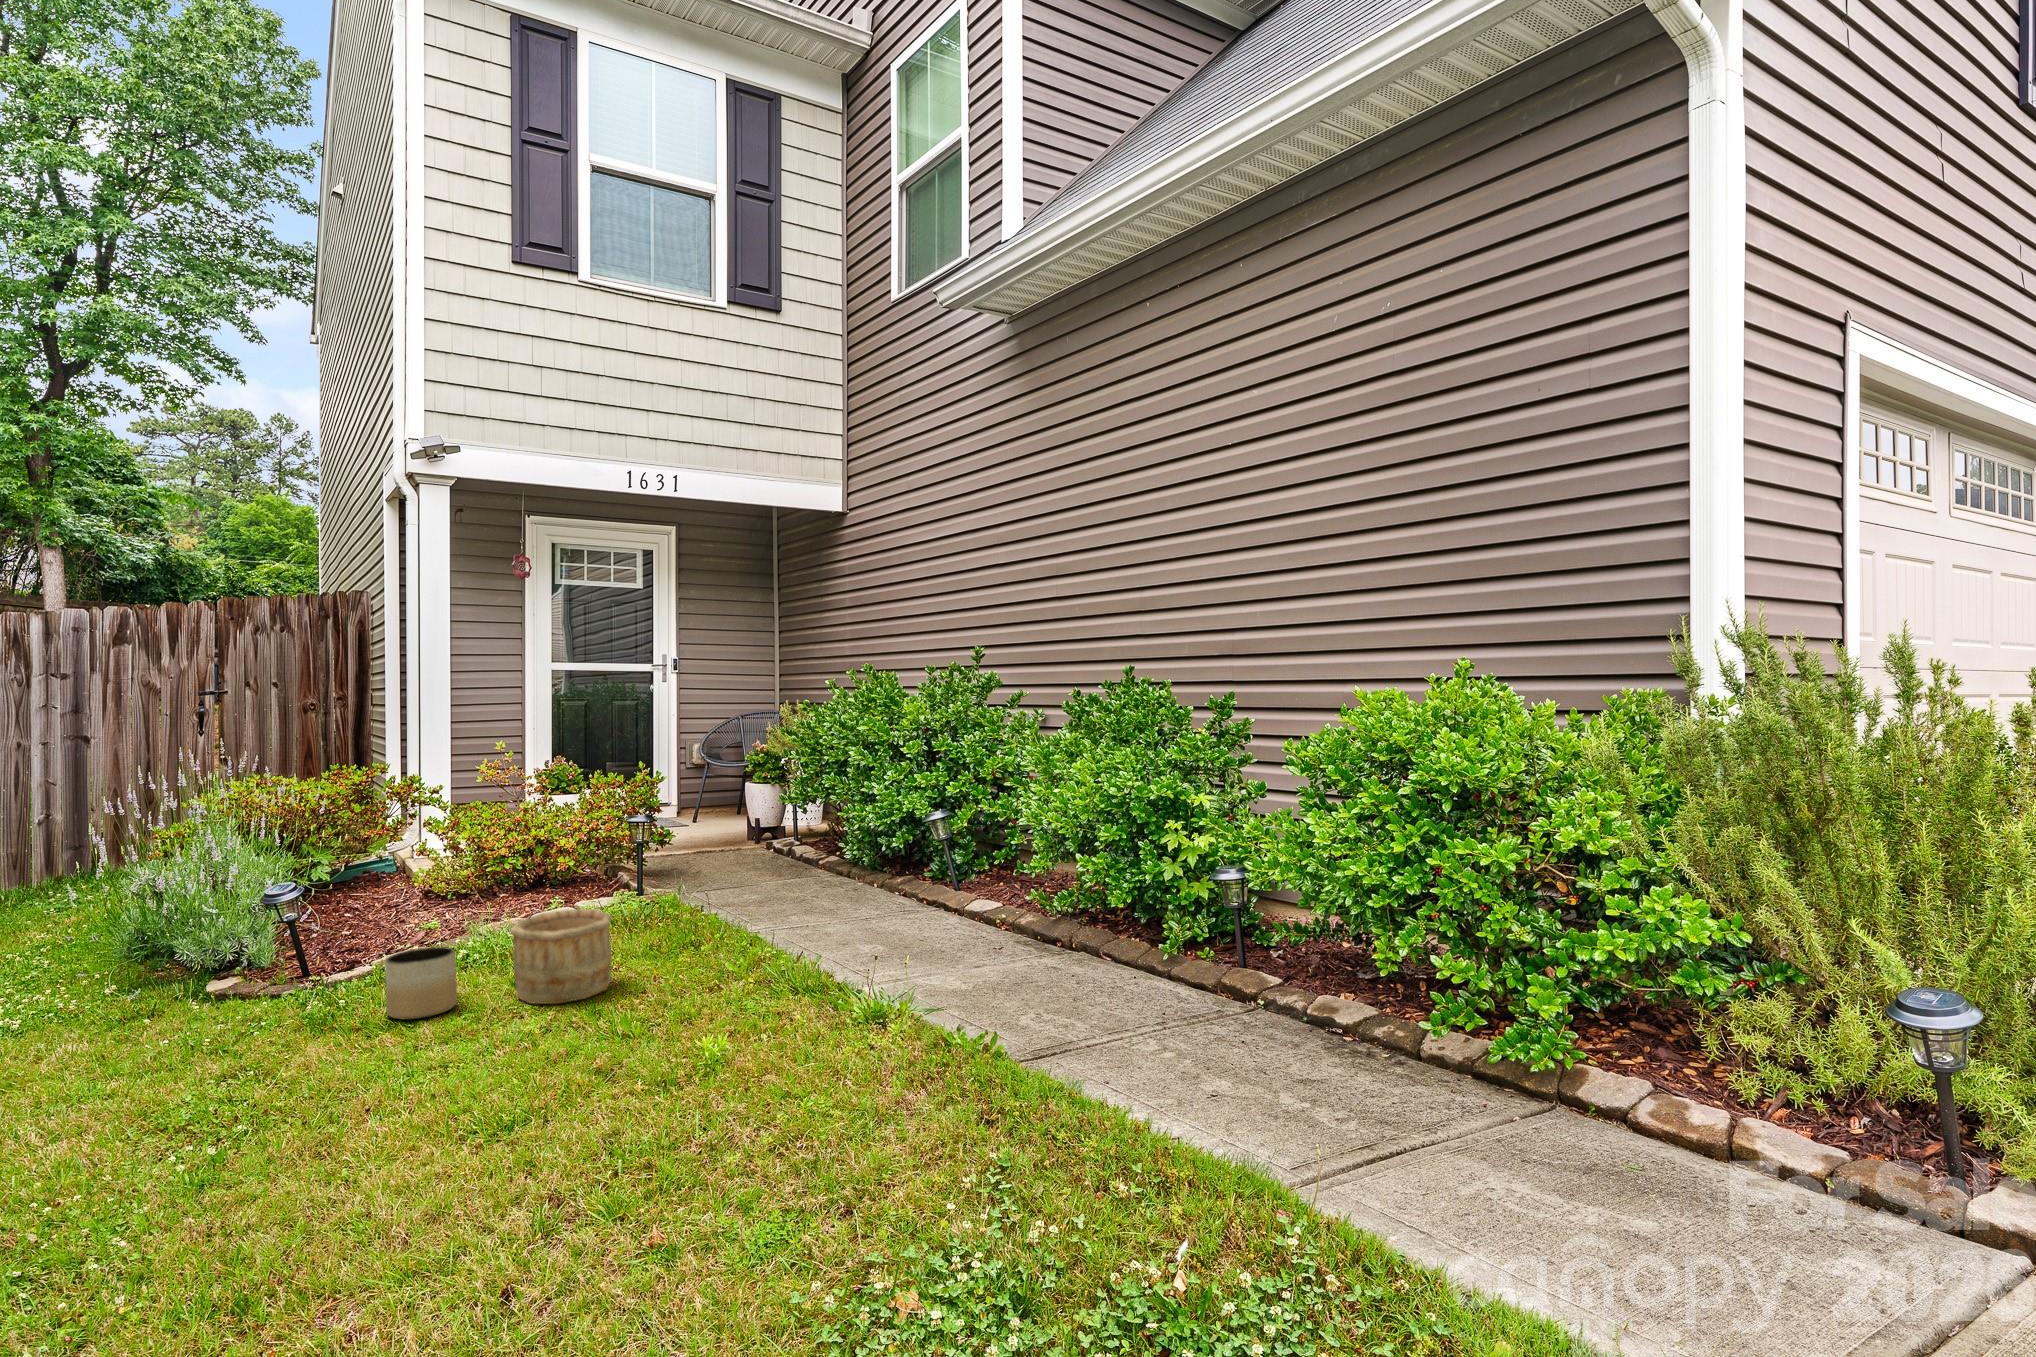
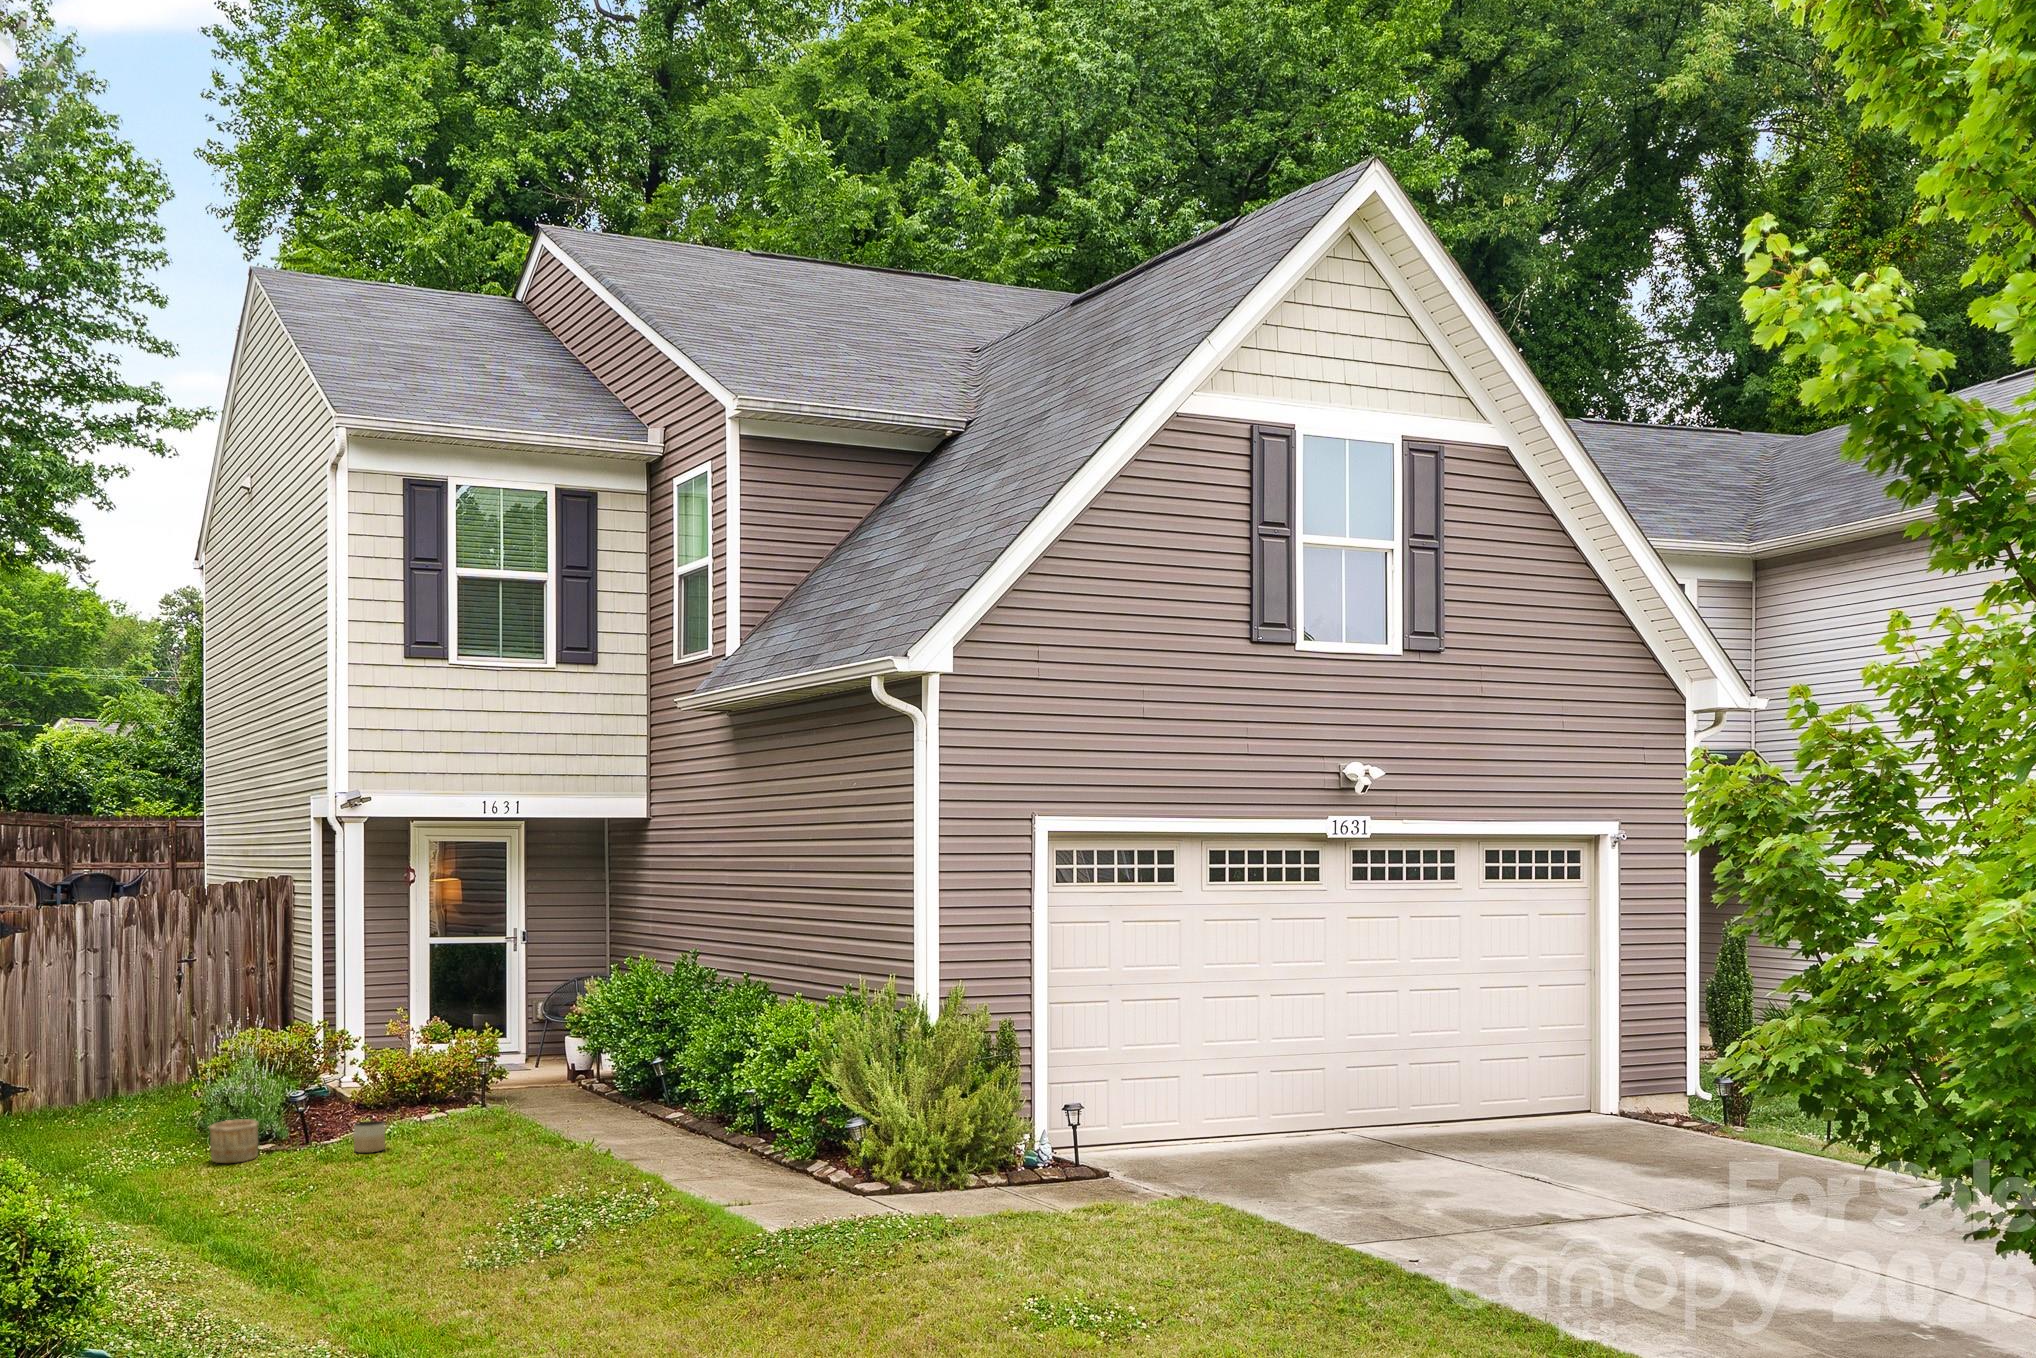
wooden bucket: present [510,909,612,1004] -> present [209,1119,259,1163]

